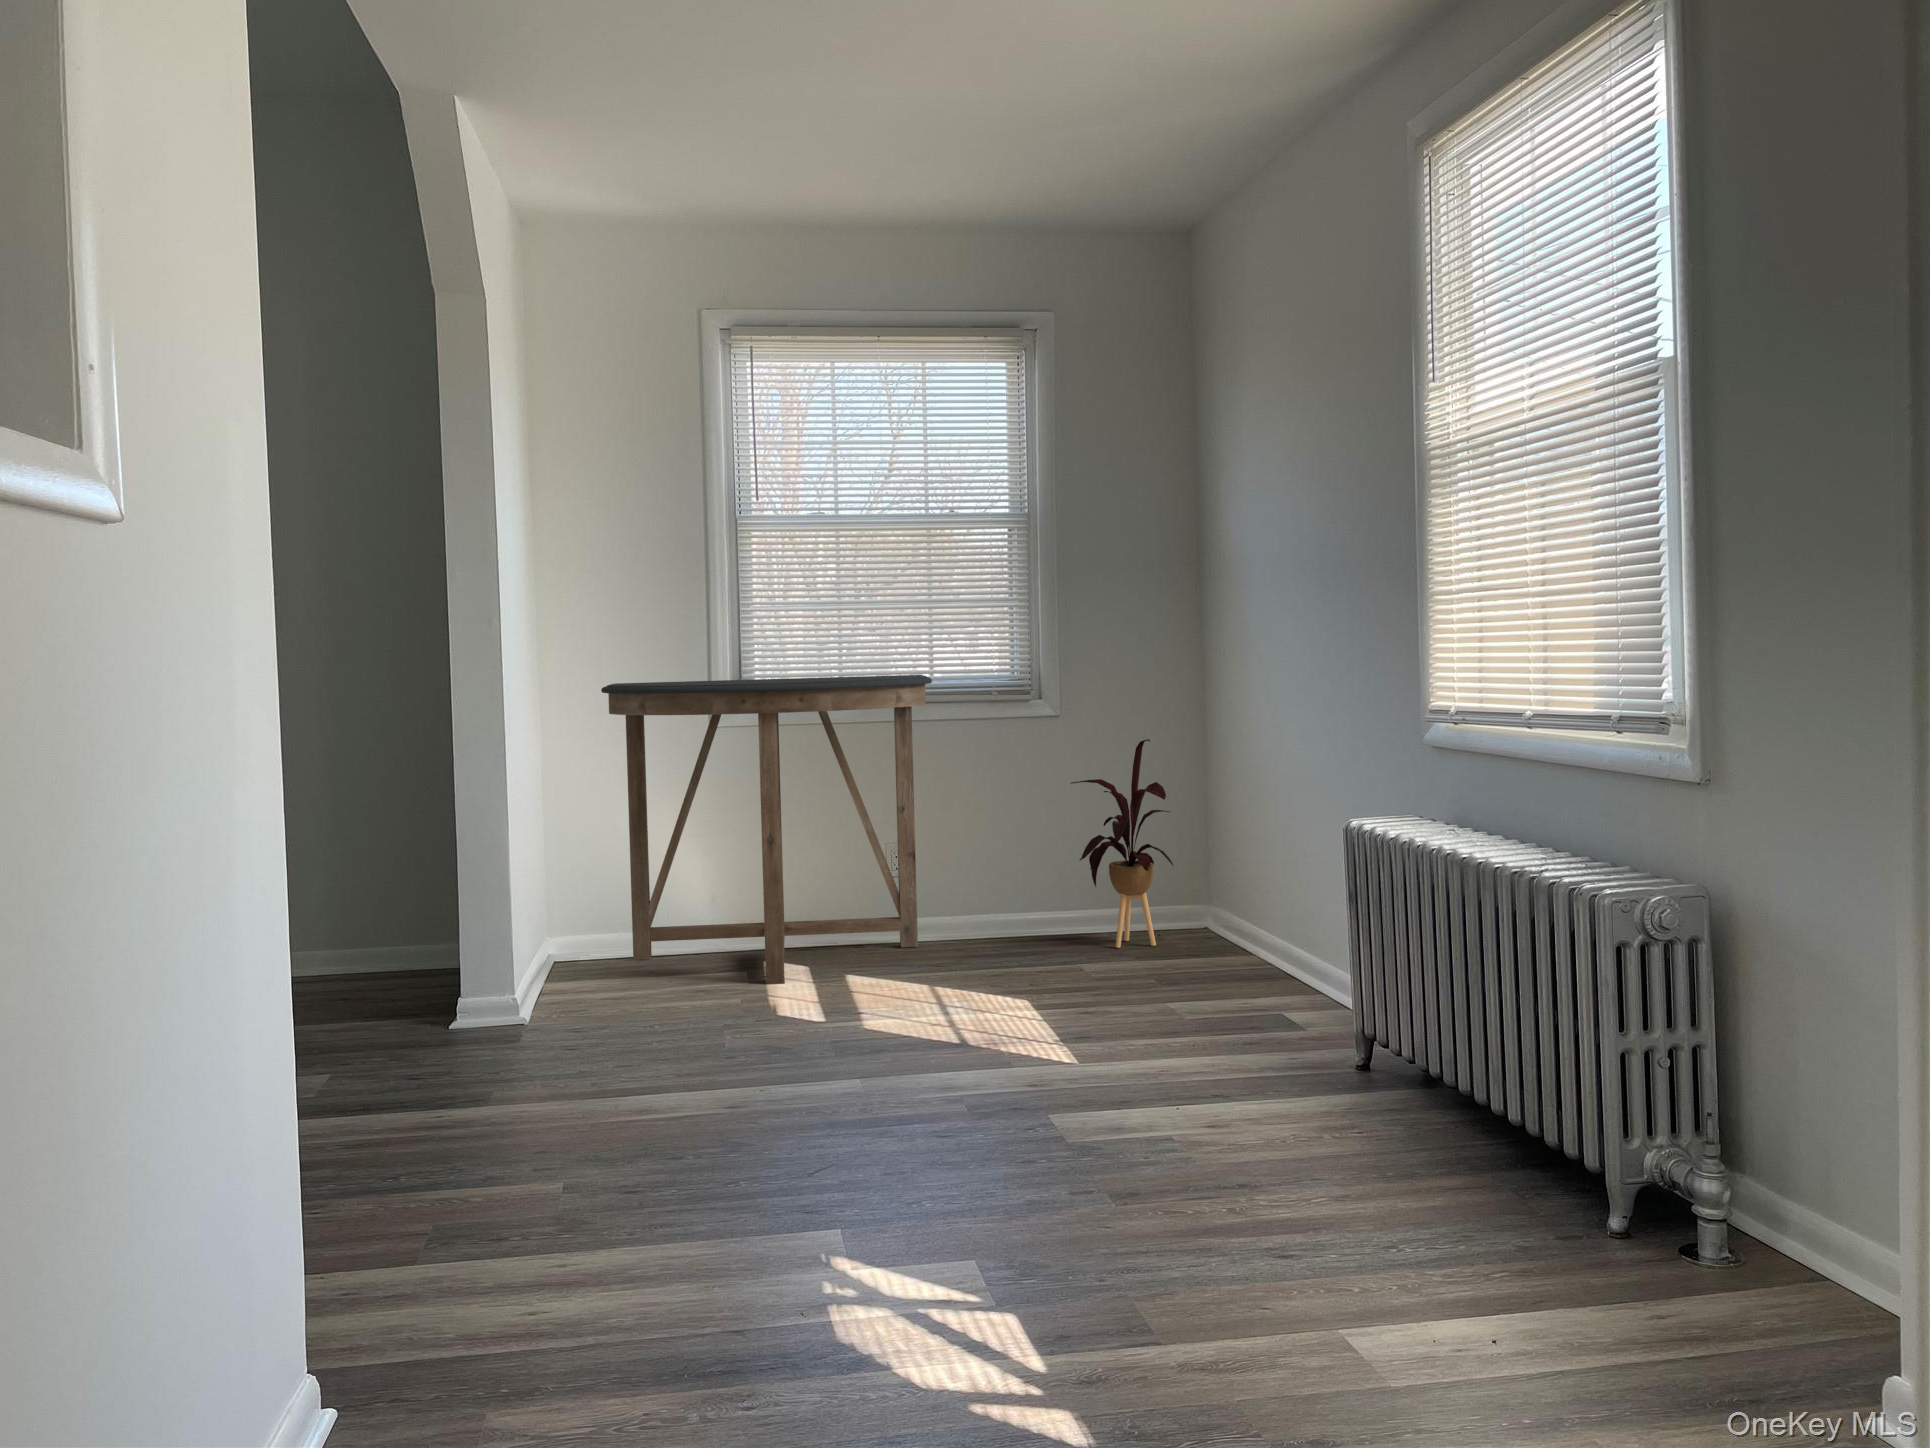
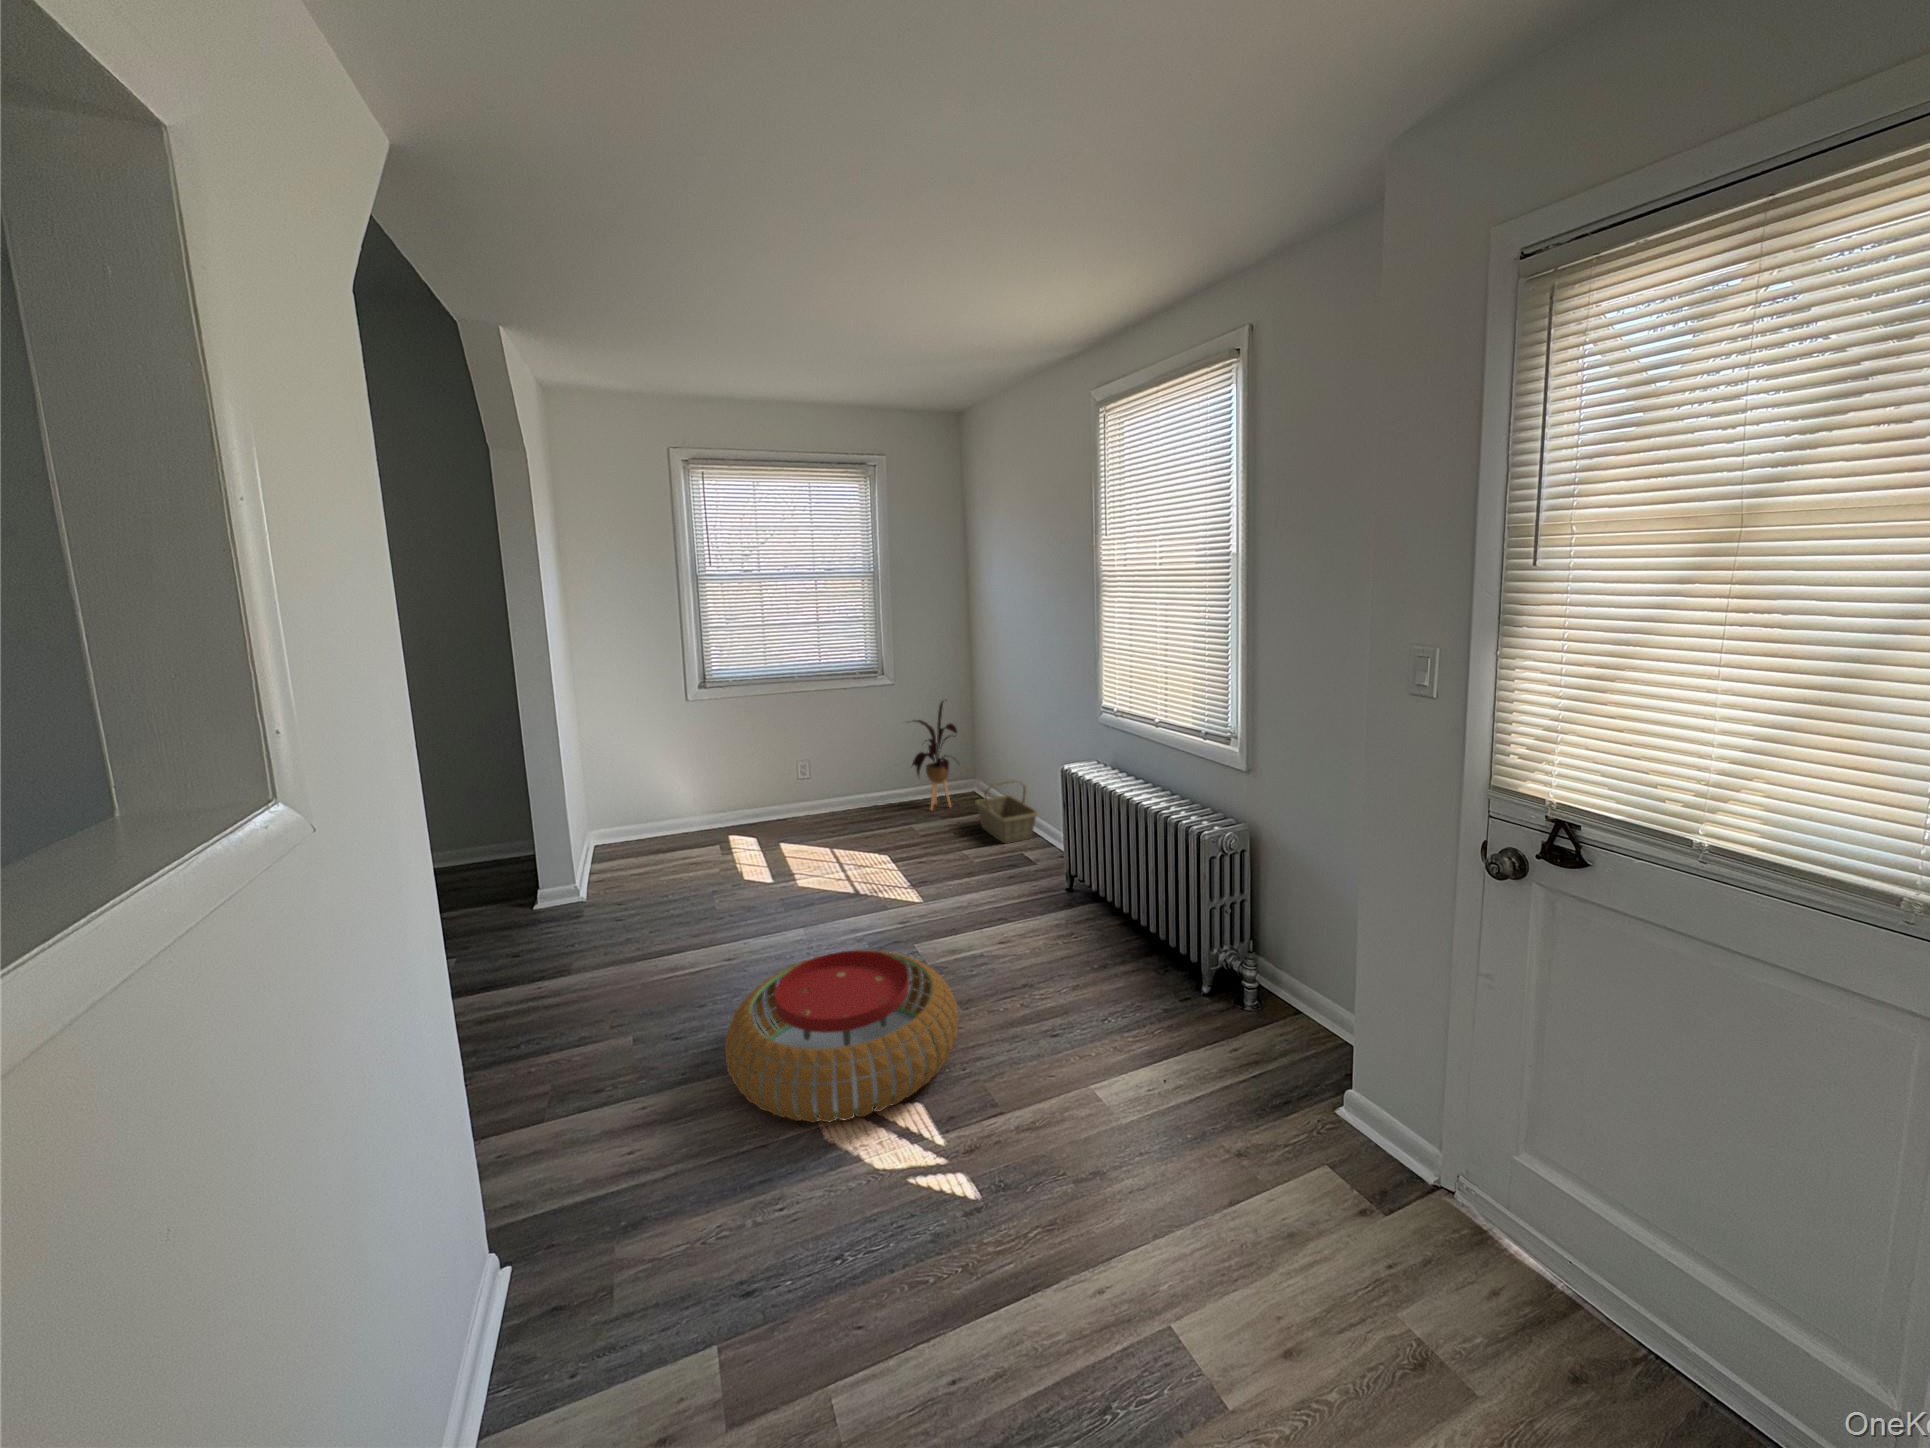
console table: present [601,675,932,984] -> none [616,665,825,855]
basket: none [1194,883,1314,998] -> present [975,781,1038,843]
pouf: none [694,1066,1097,1318] -> present [725,950,958,1123]

